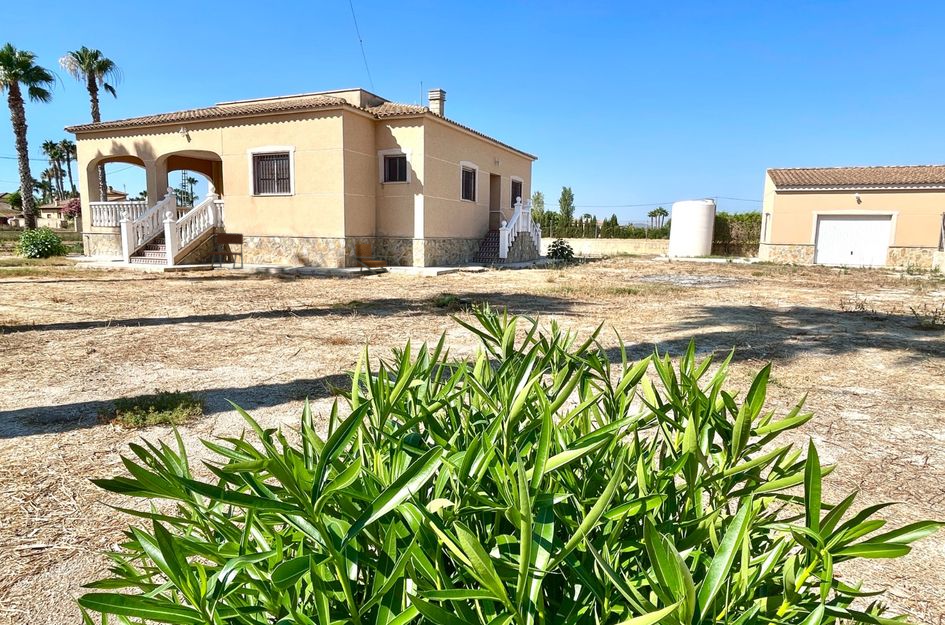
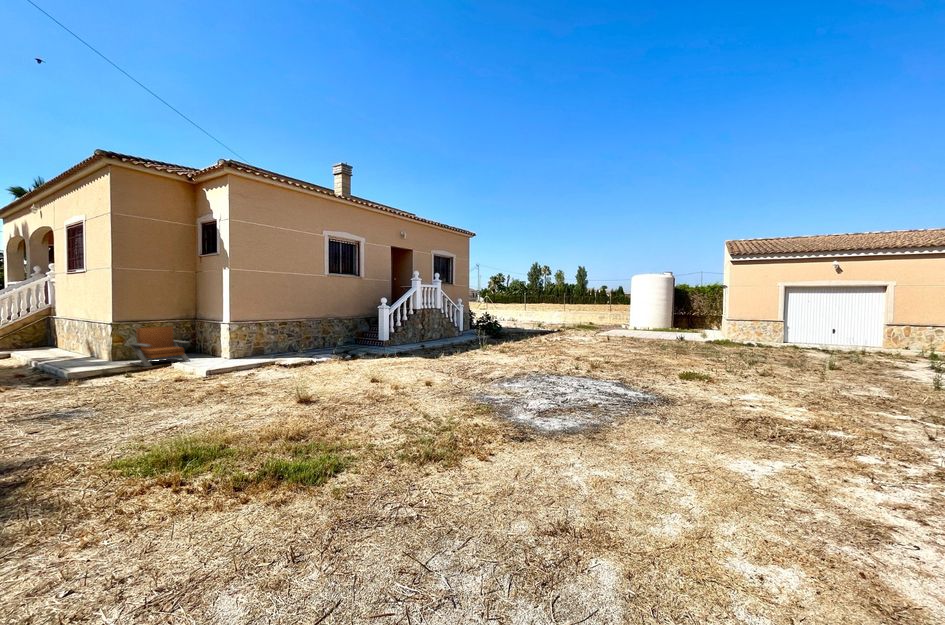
bench: present [206,233,243,269] -> none [15,313,56,354]

